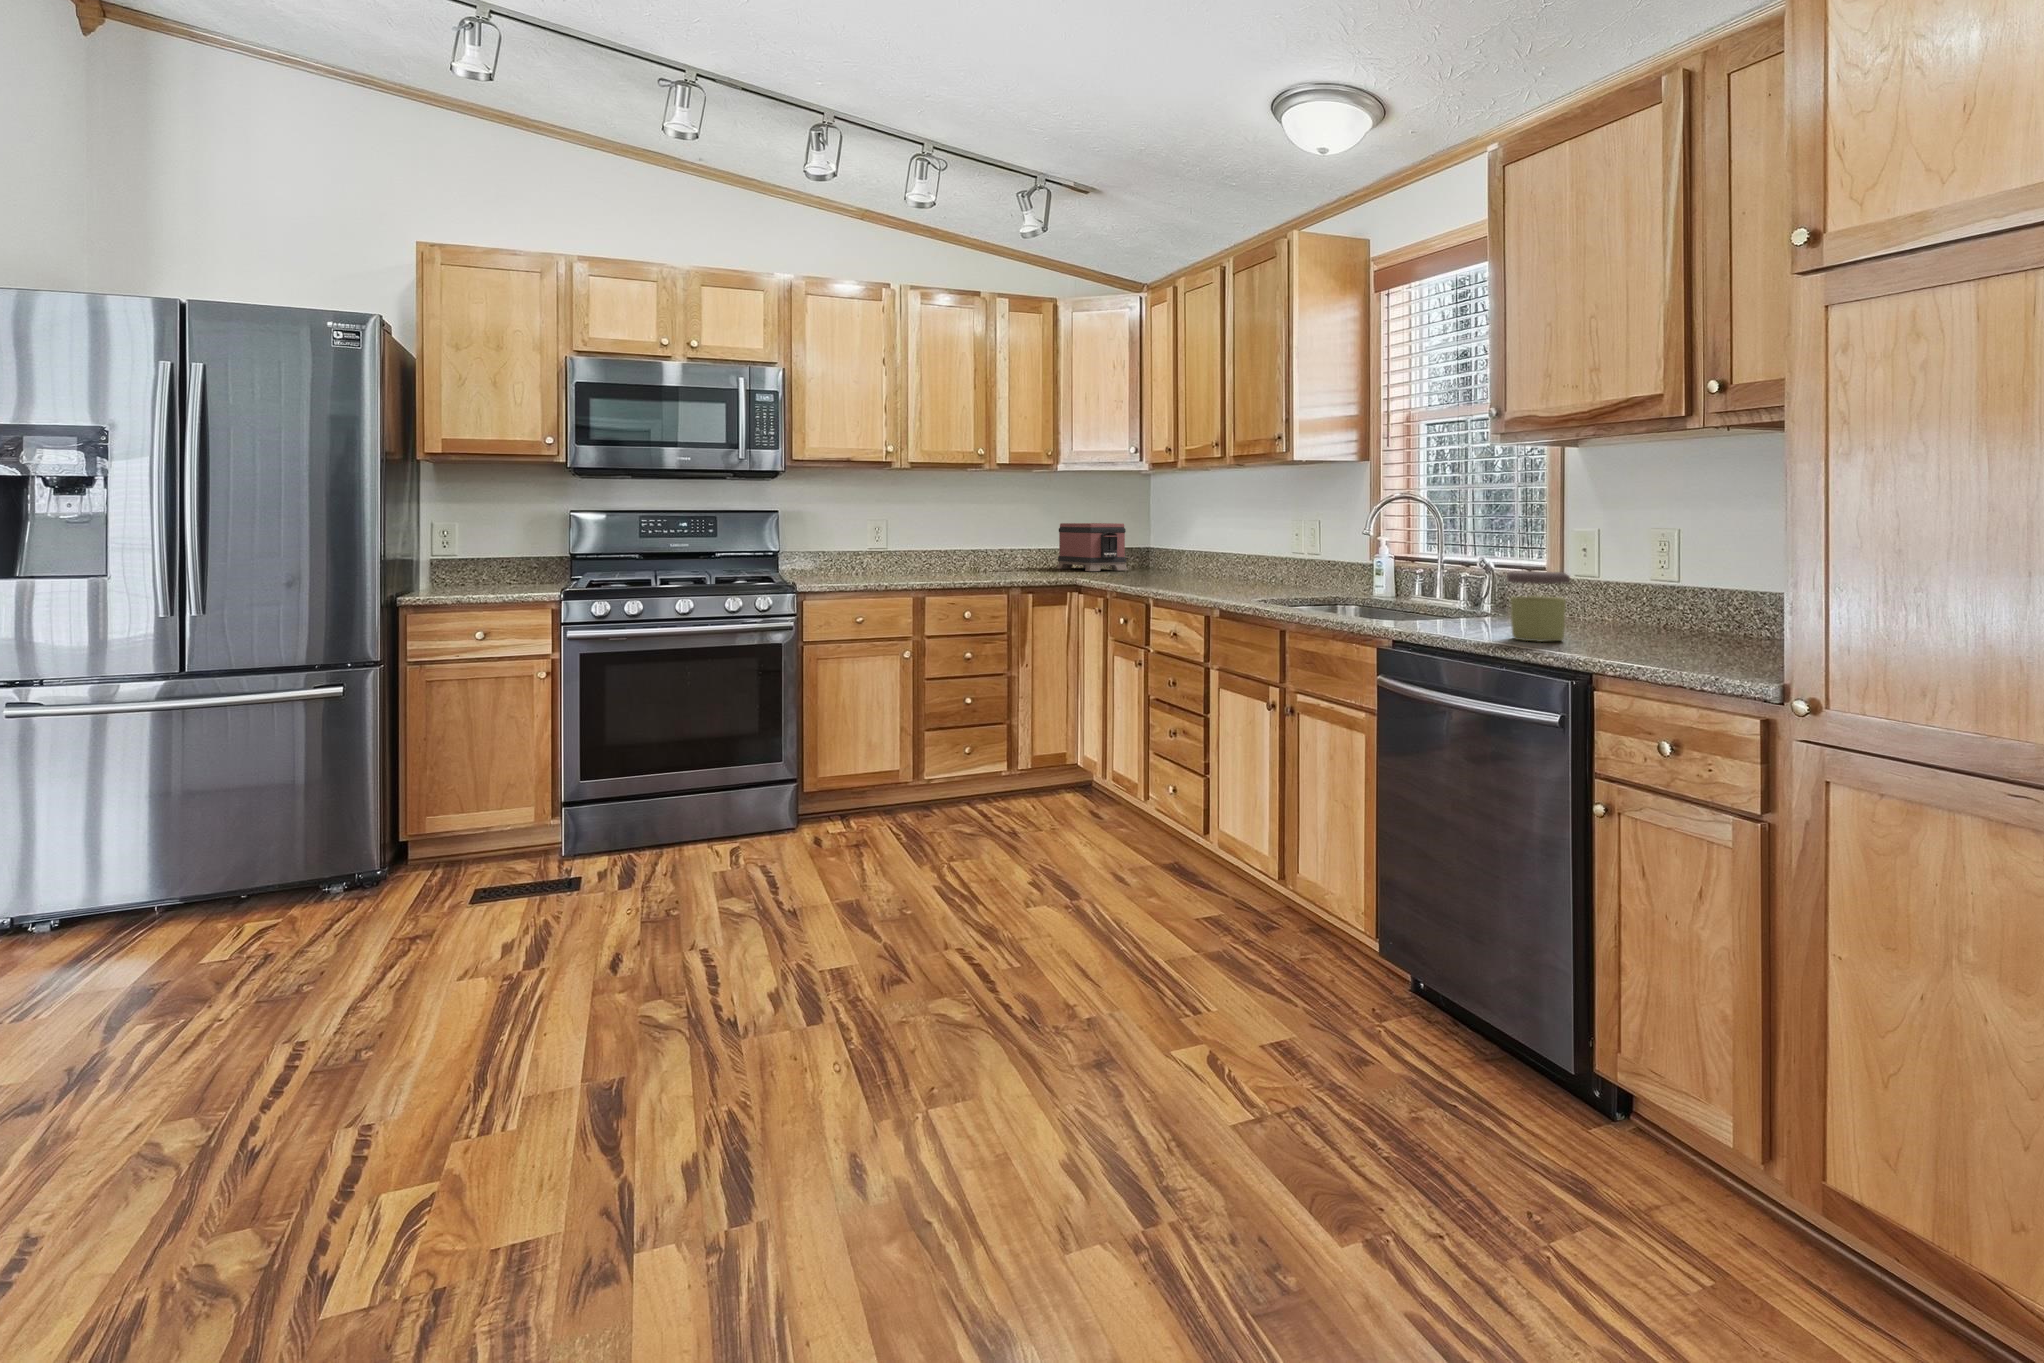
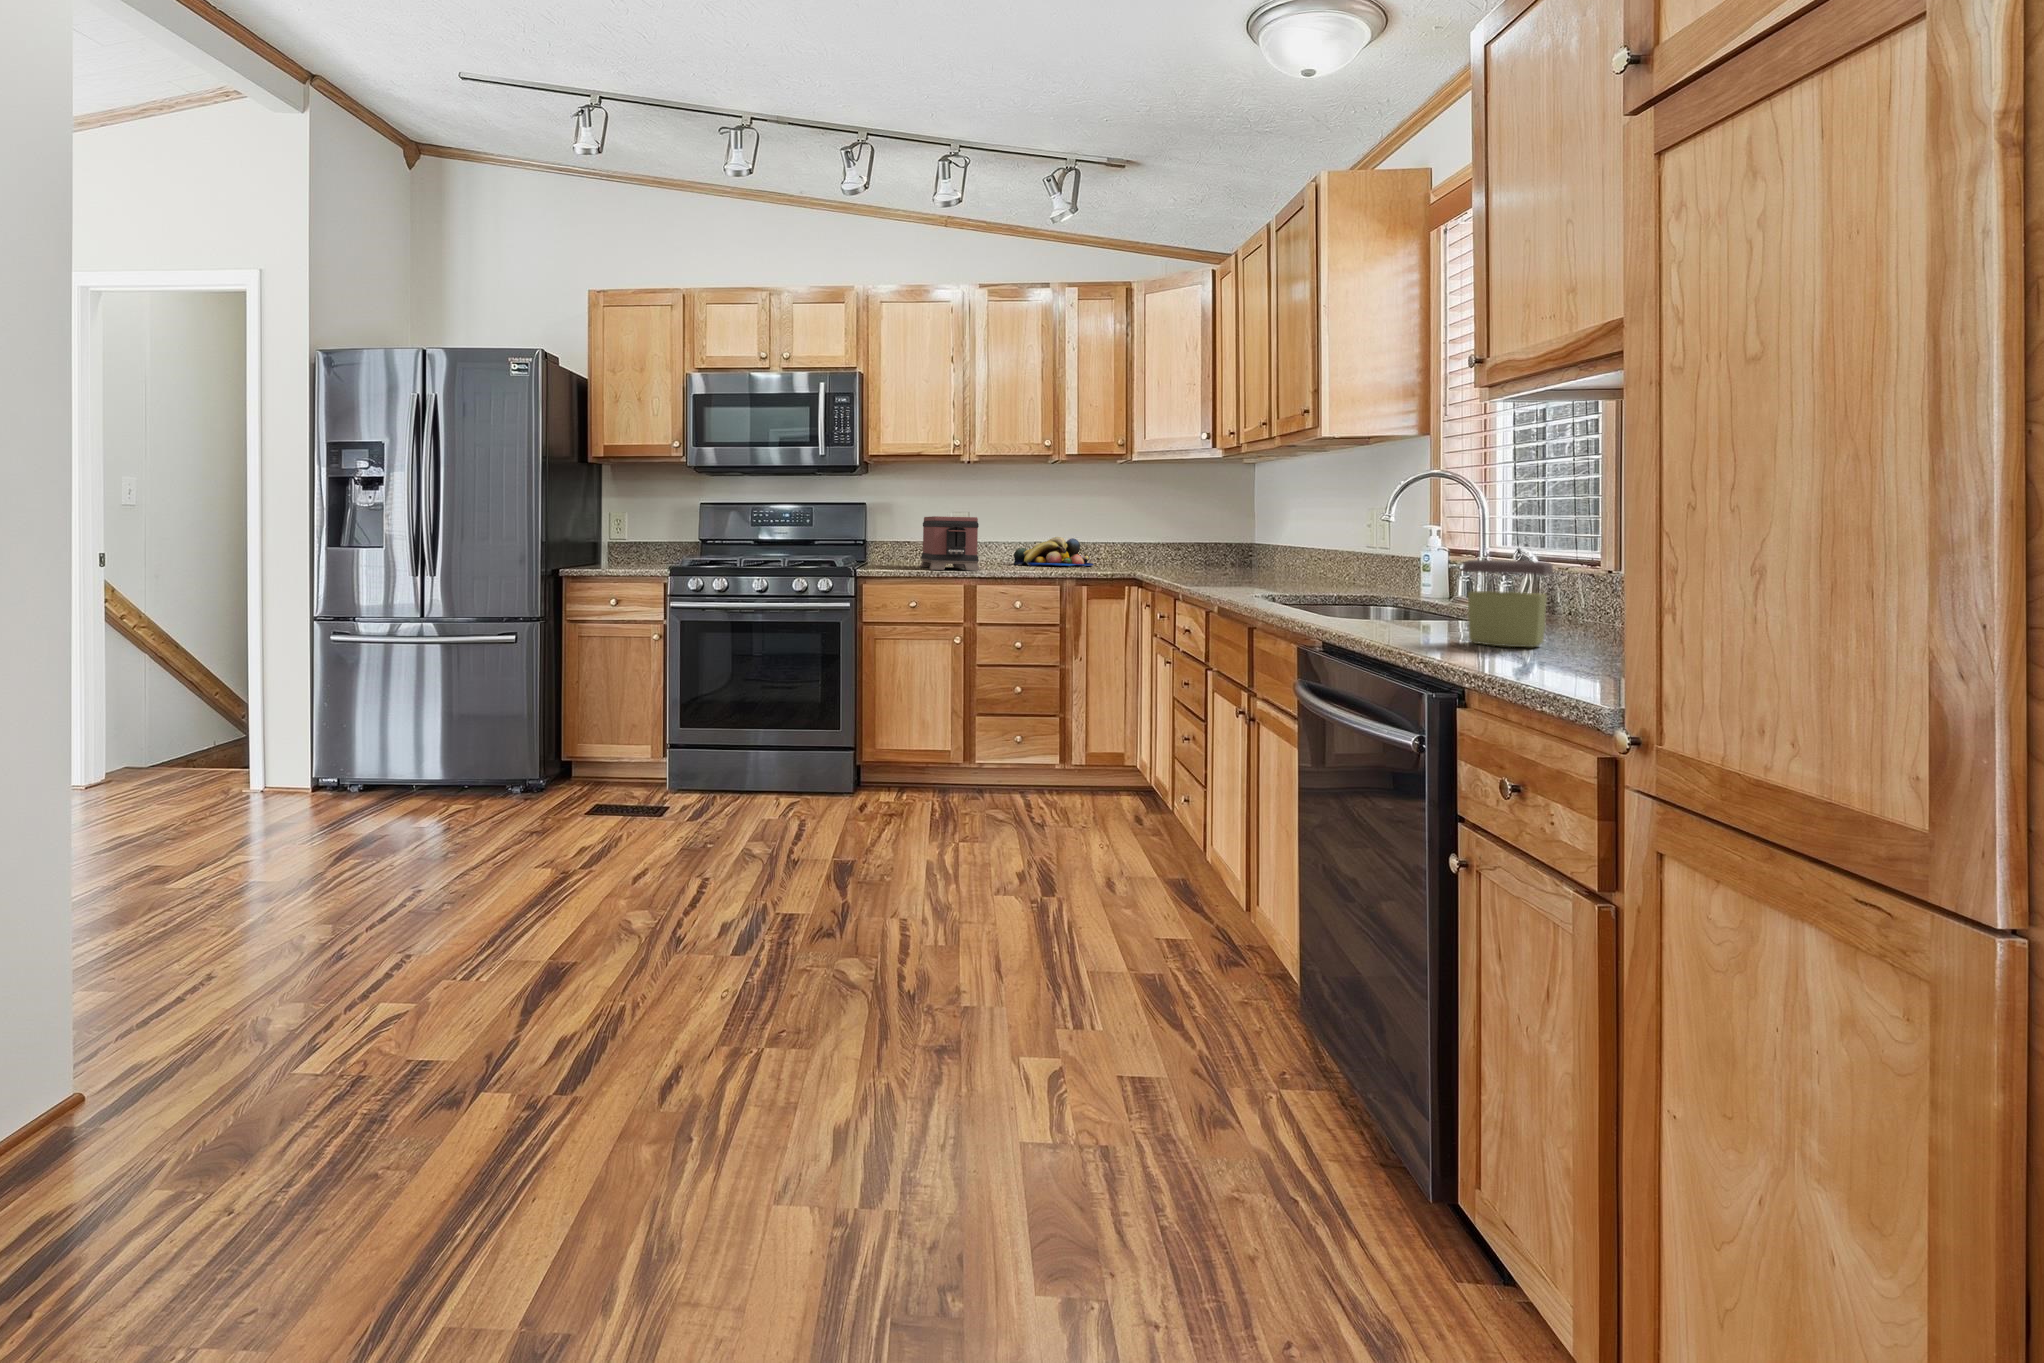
toaster: present [1057,523,1128,571] -> present [920,516,980,570]
fruit bowl: none [928,541,1010,571] -> present [1014,537,1093,566]

